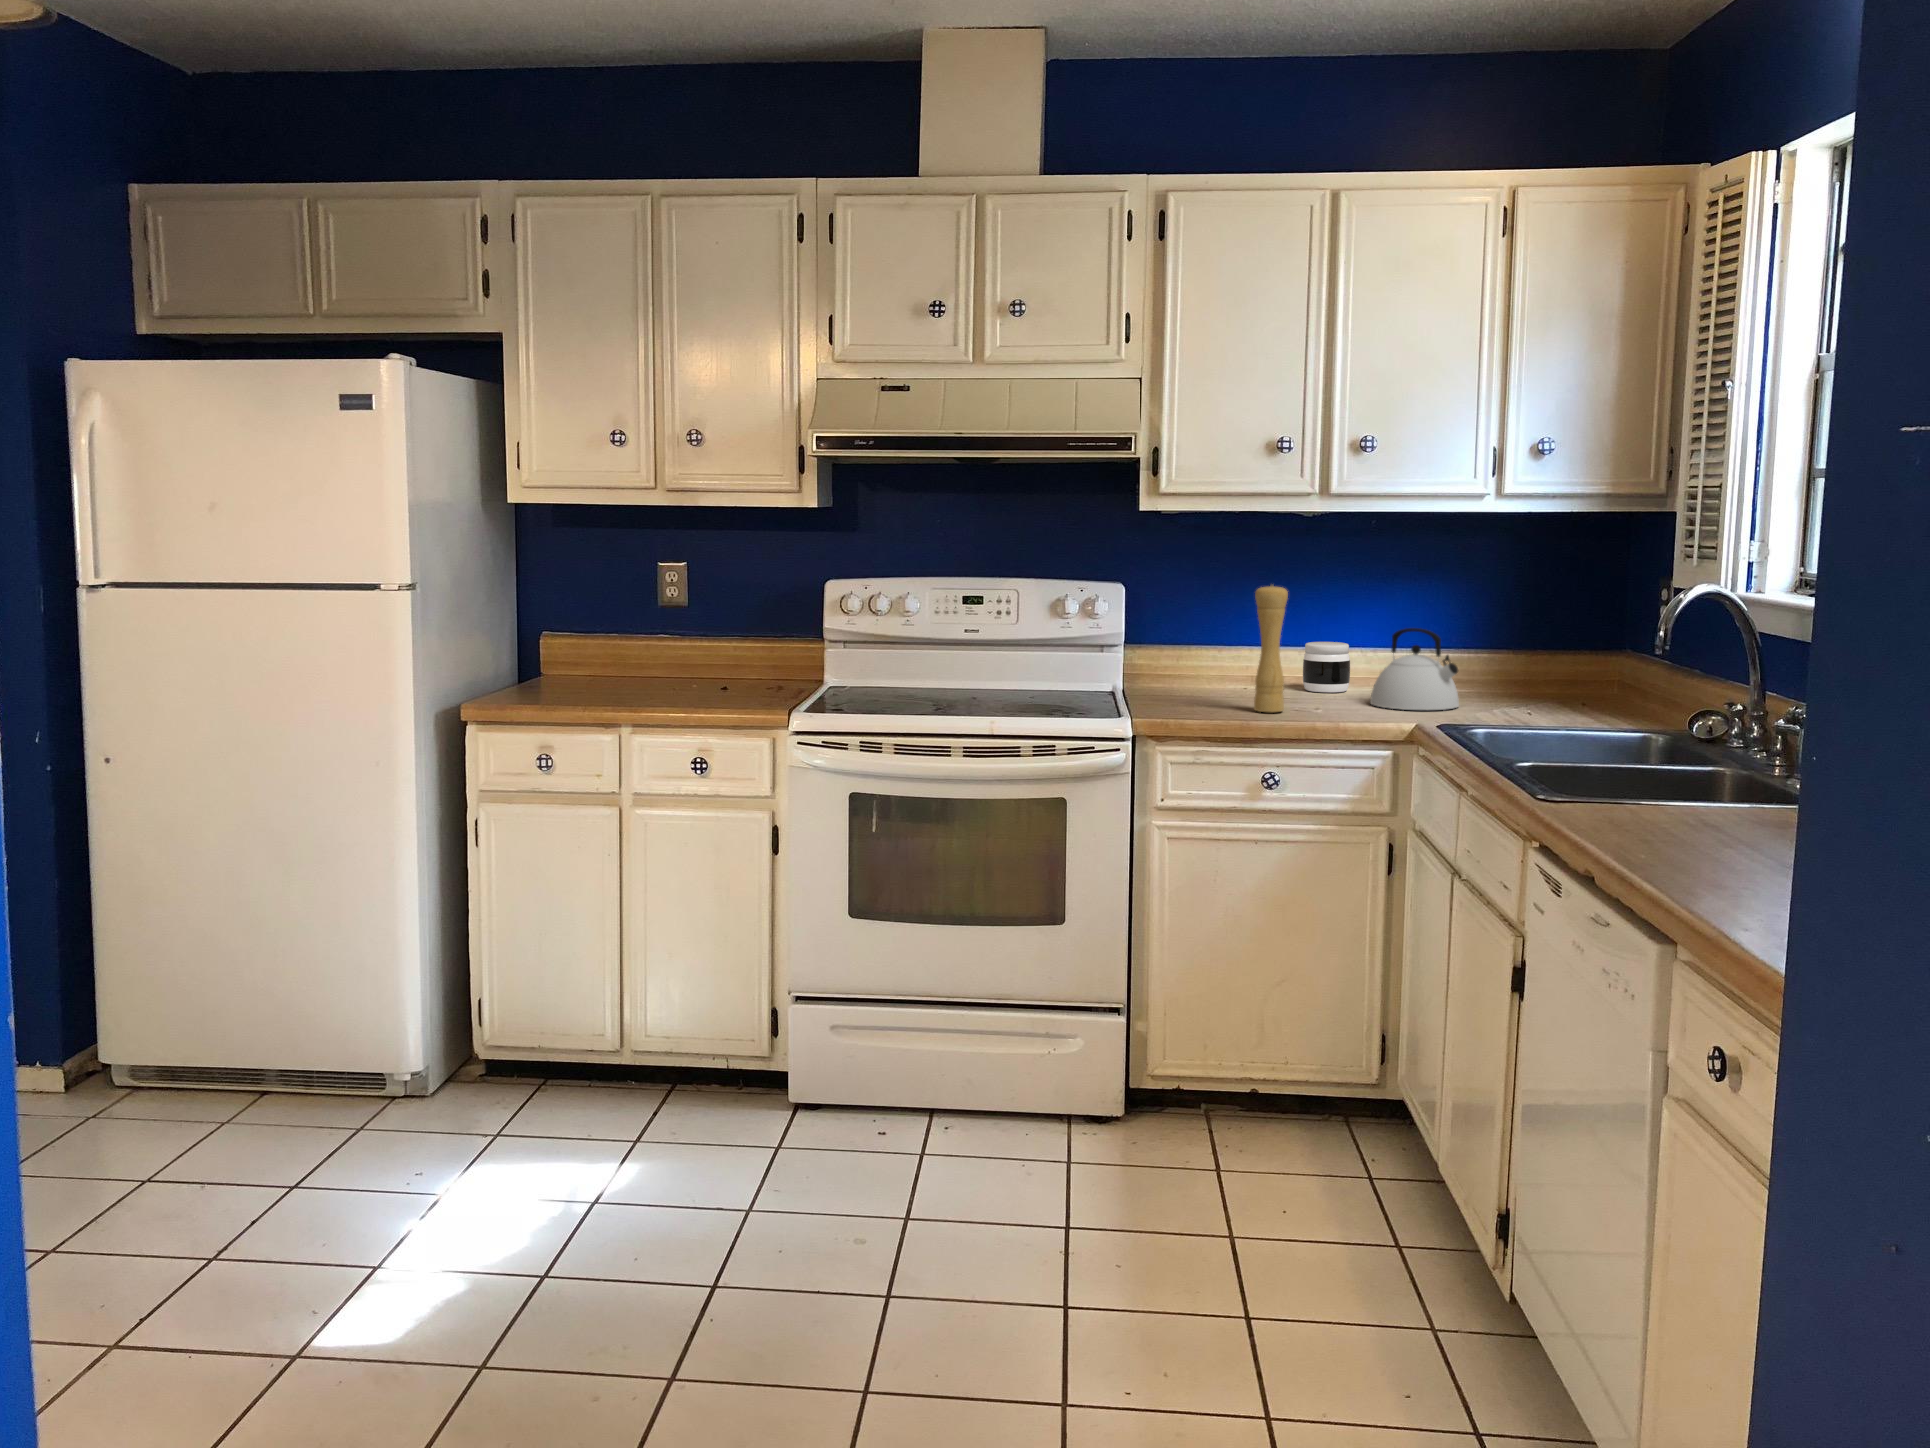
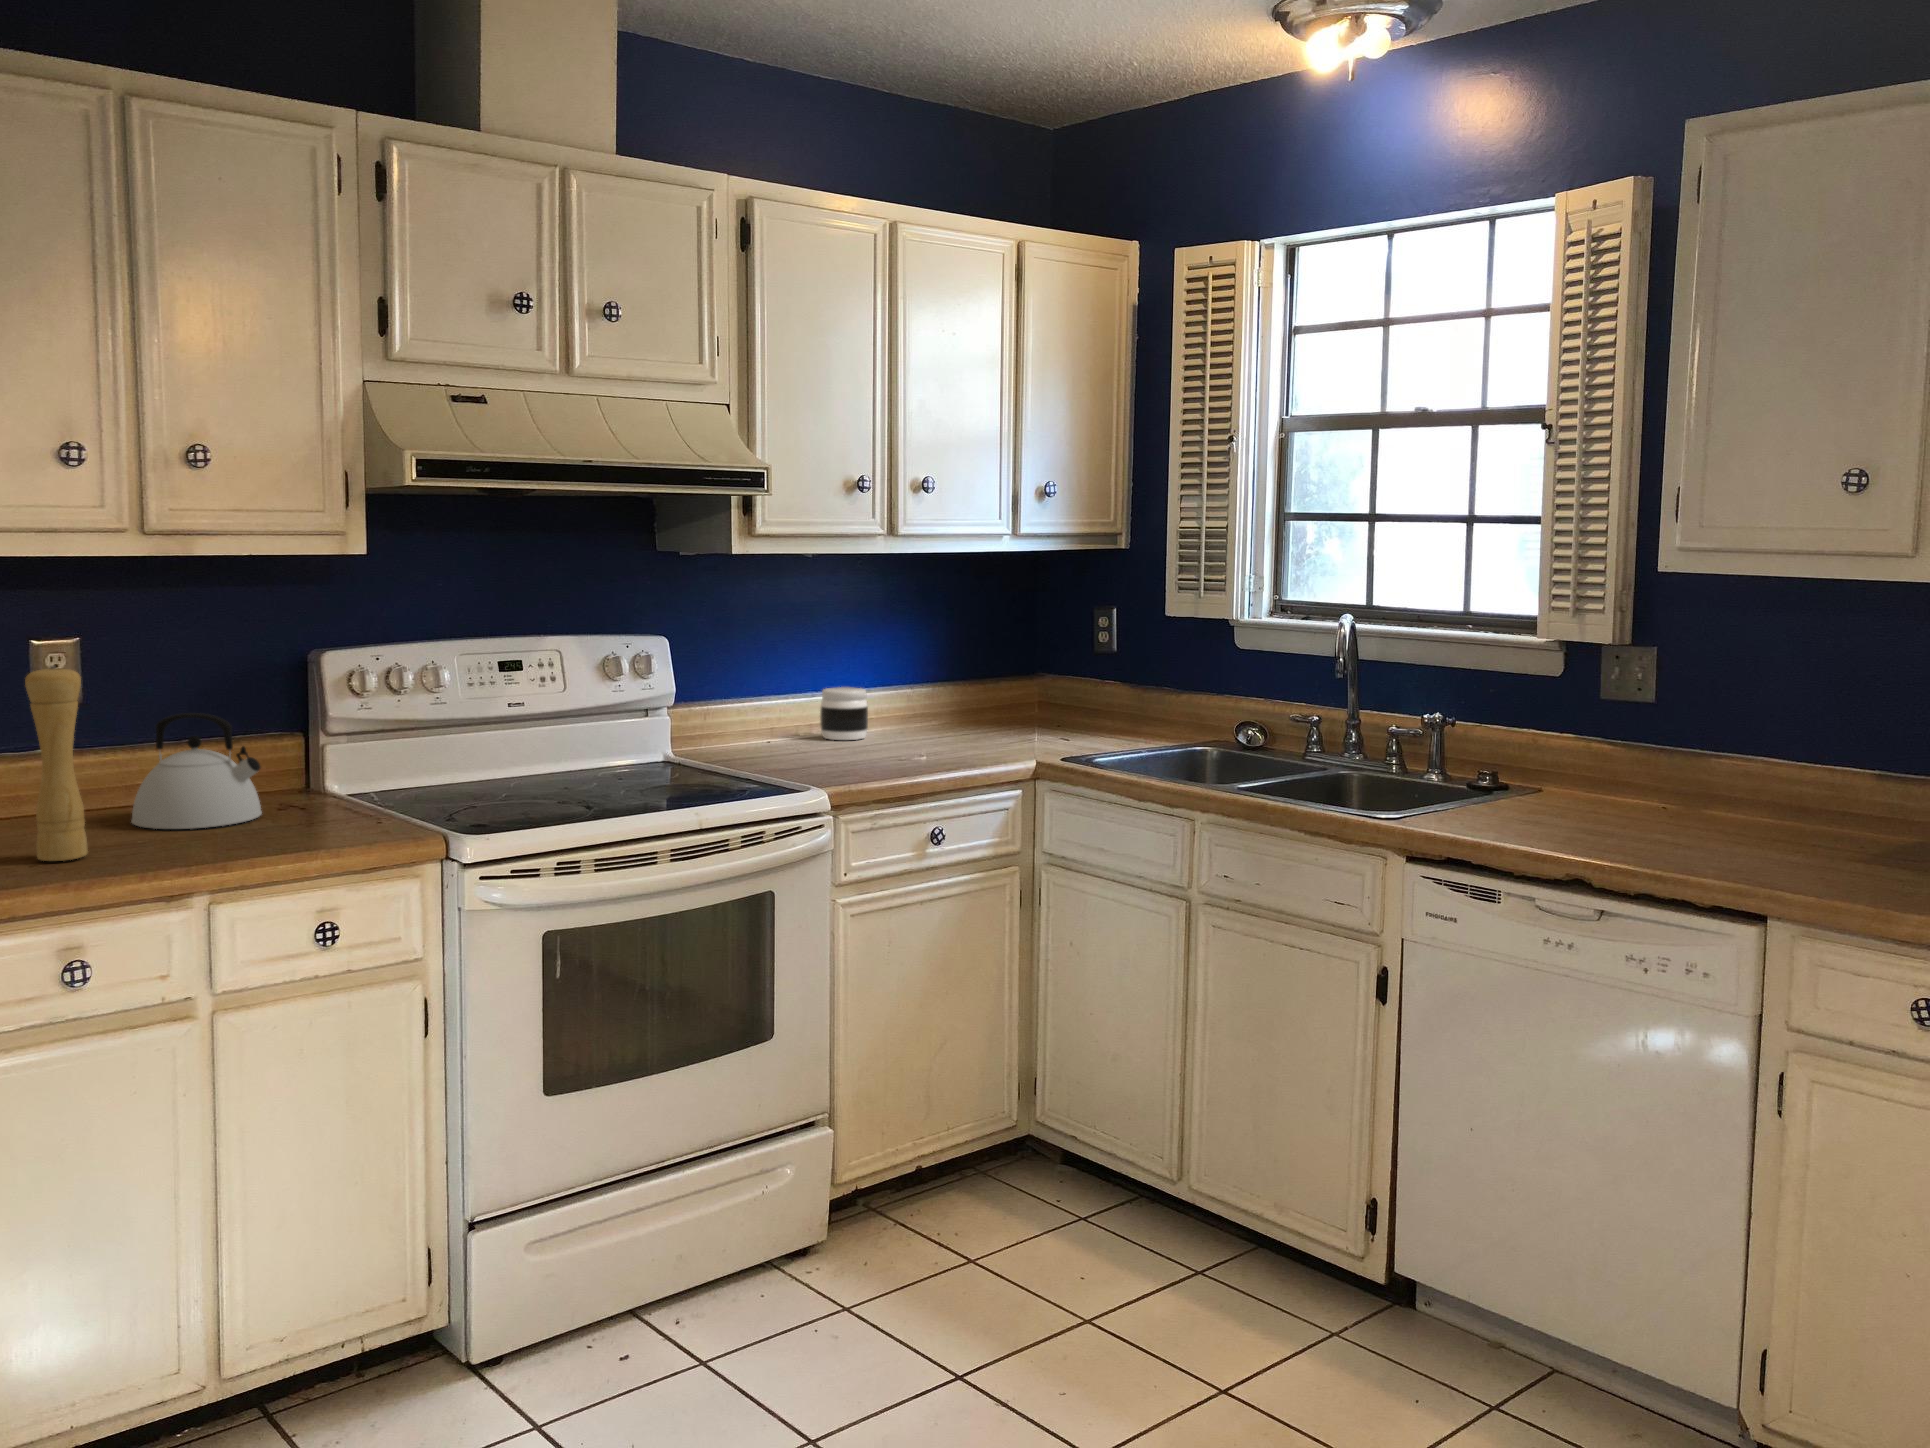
pepper mill: present [1254,585,1288,712] -> present [25,666,88,861]
kettle: present [1370,628,1459,710] -> present [131,713,262,829]

